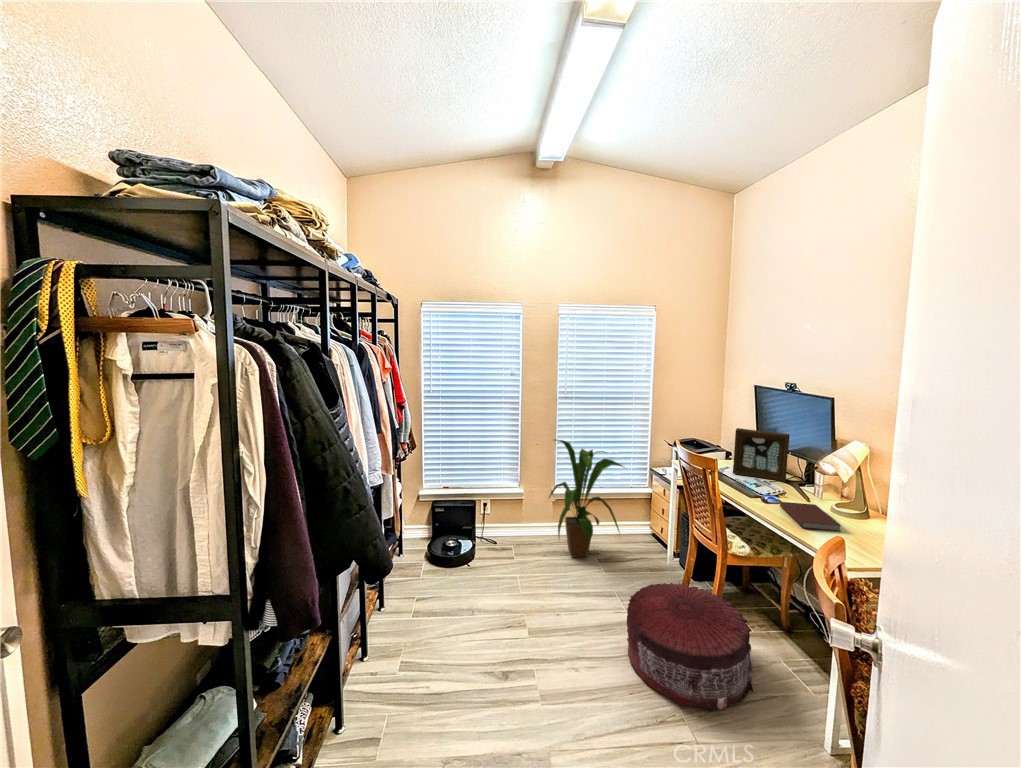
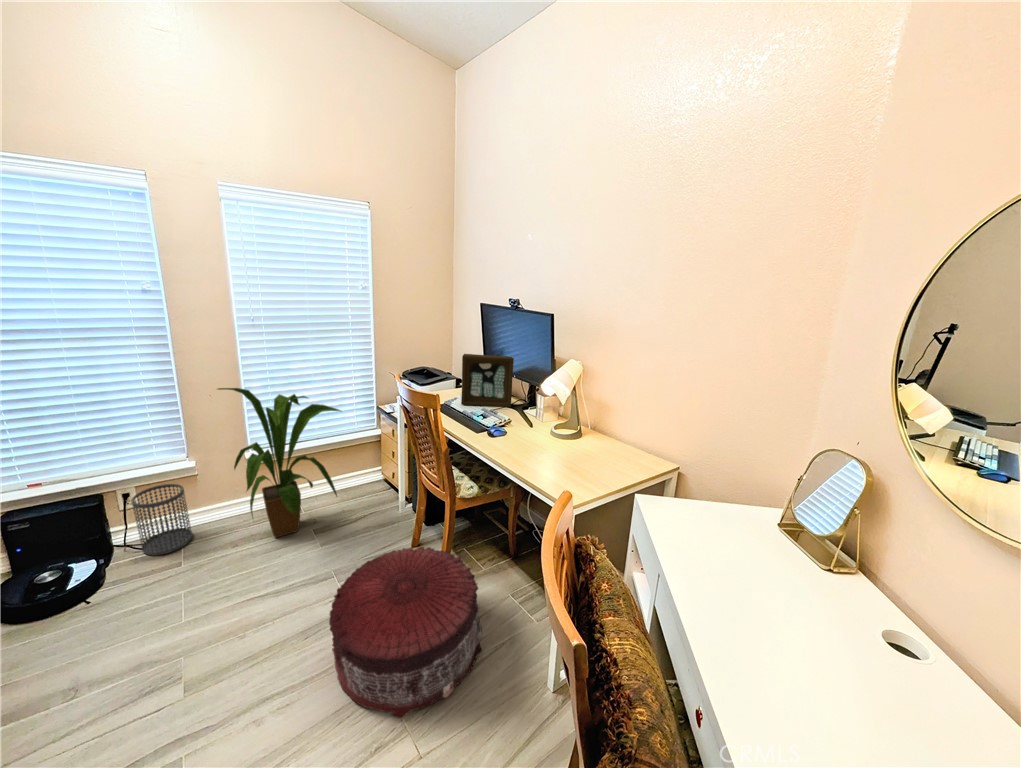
wastebasket: none [493,502,519,549] -> present [132,484,192,555]
book: present [780,502,841,532] -> none [505,431,561,463]

